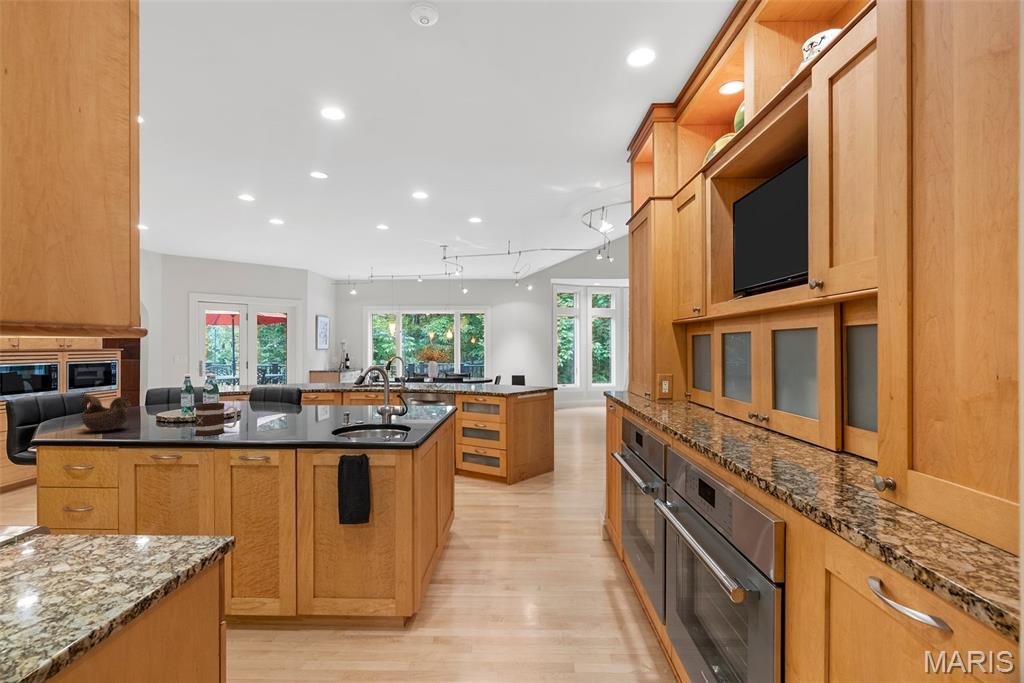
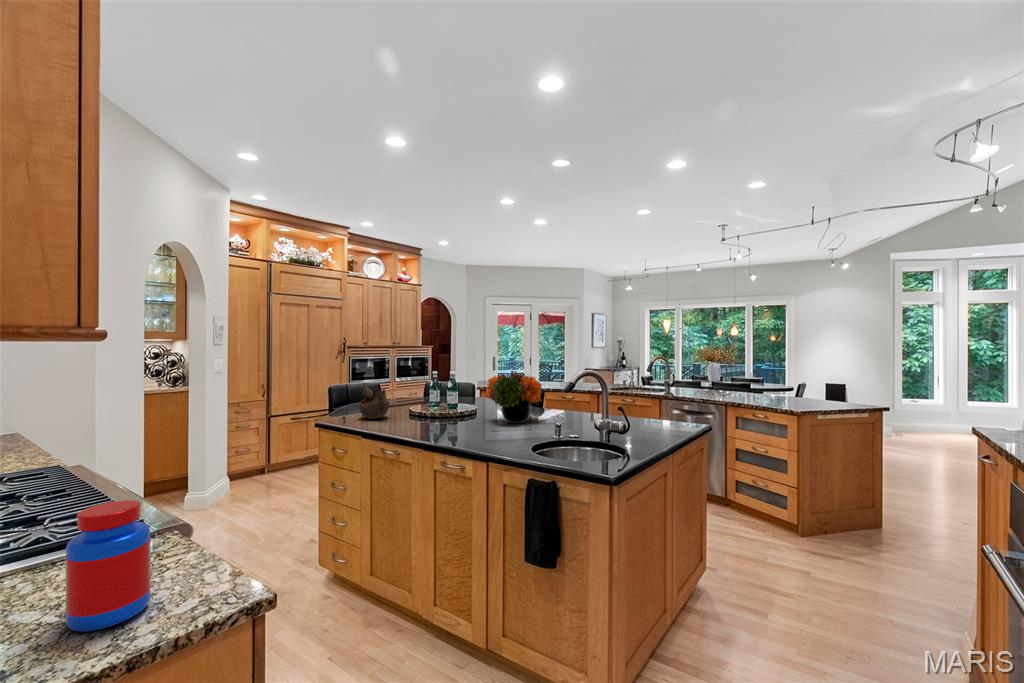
flower arrangement: none [259,369,321,419] -> present [486,371,542,423]
mug: present [195,403,237,436] -> none [421,402,454,434]
jar: none [54,476,131,590] -> present [66,500,151,631]

